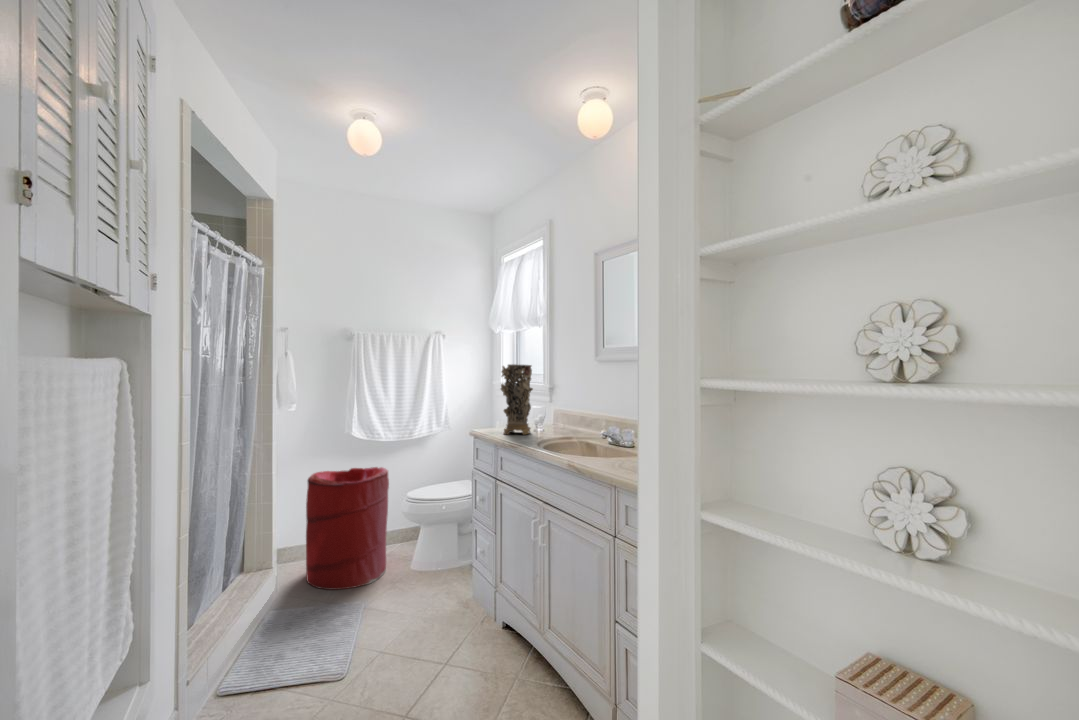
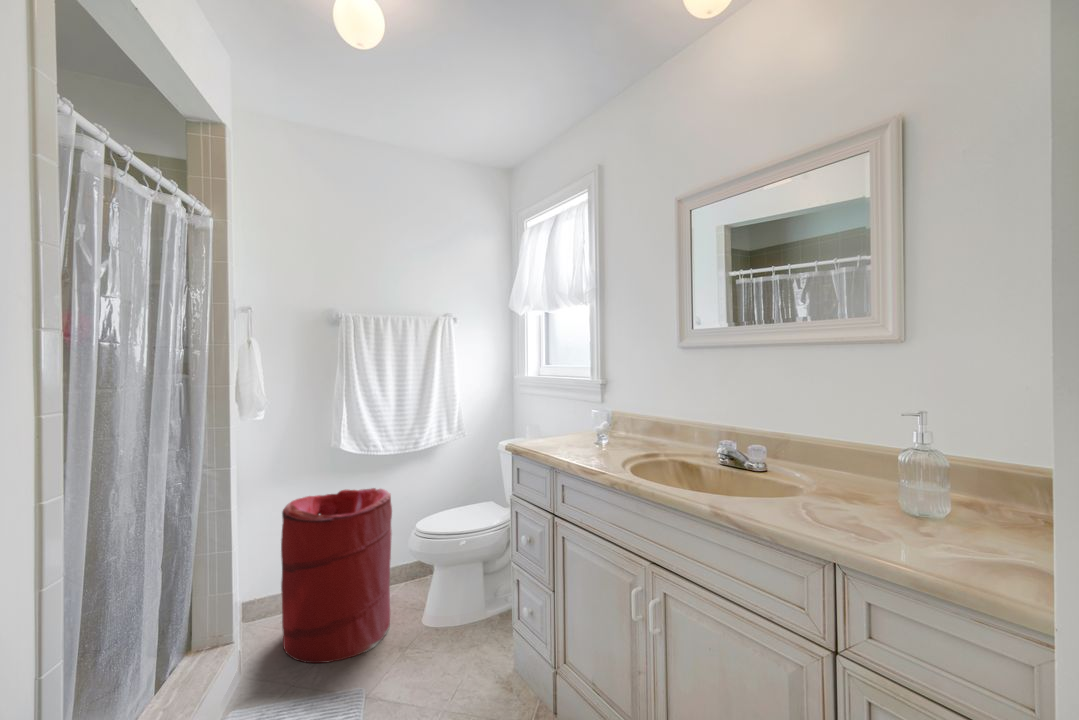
decorative vase: present [501,364,533,434] -> none [556,353,598,451]

